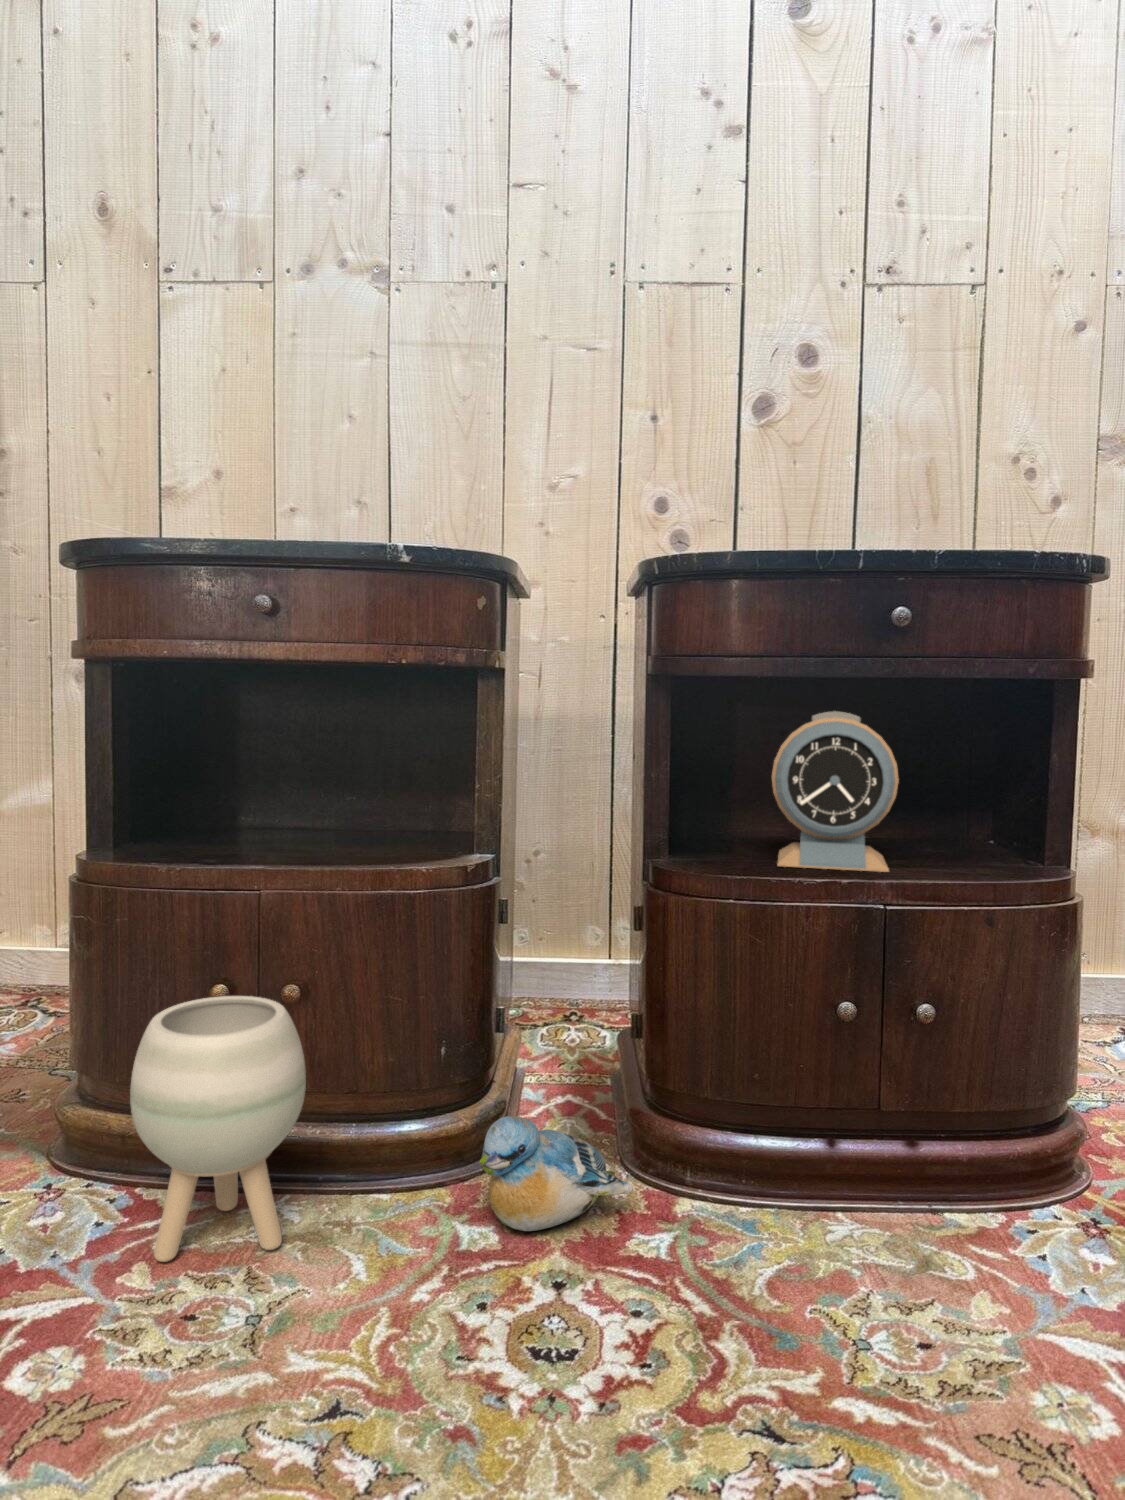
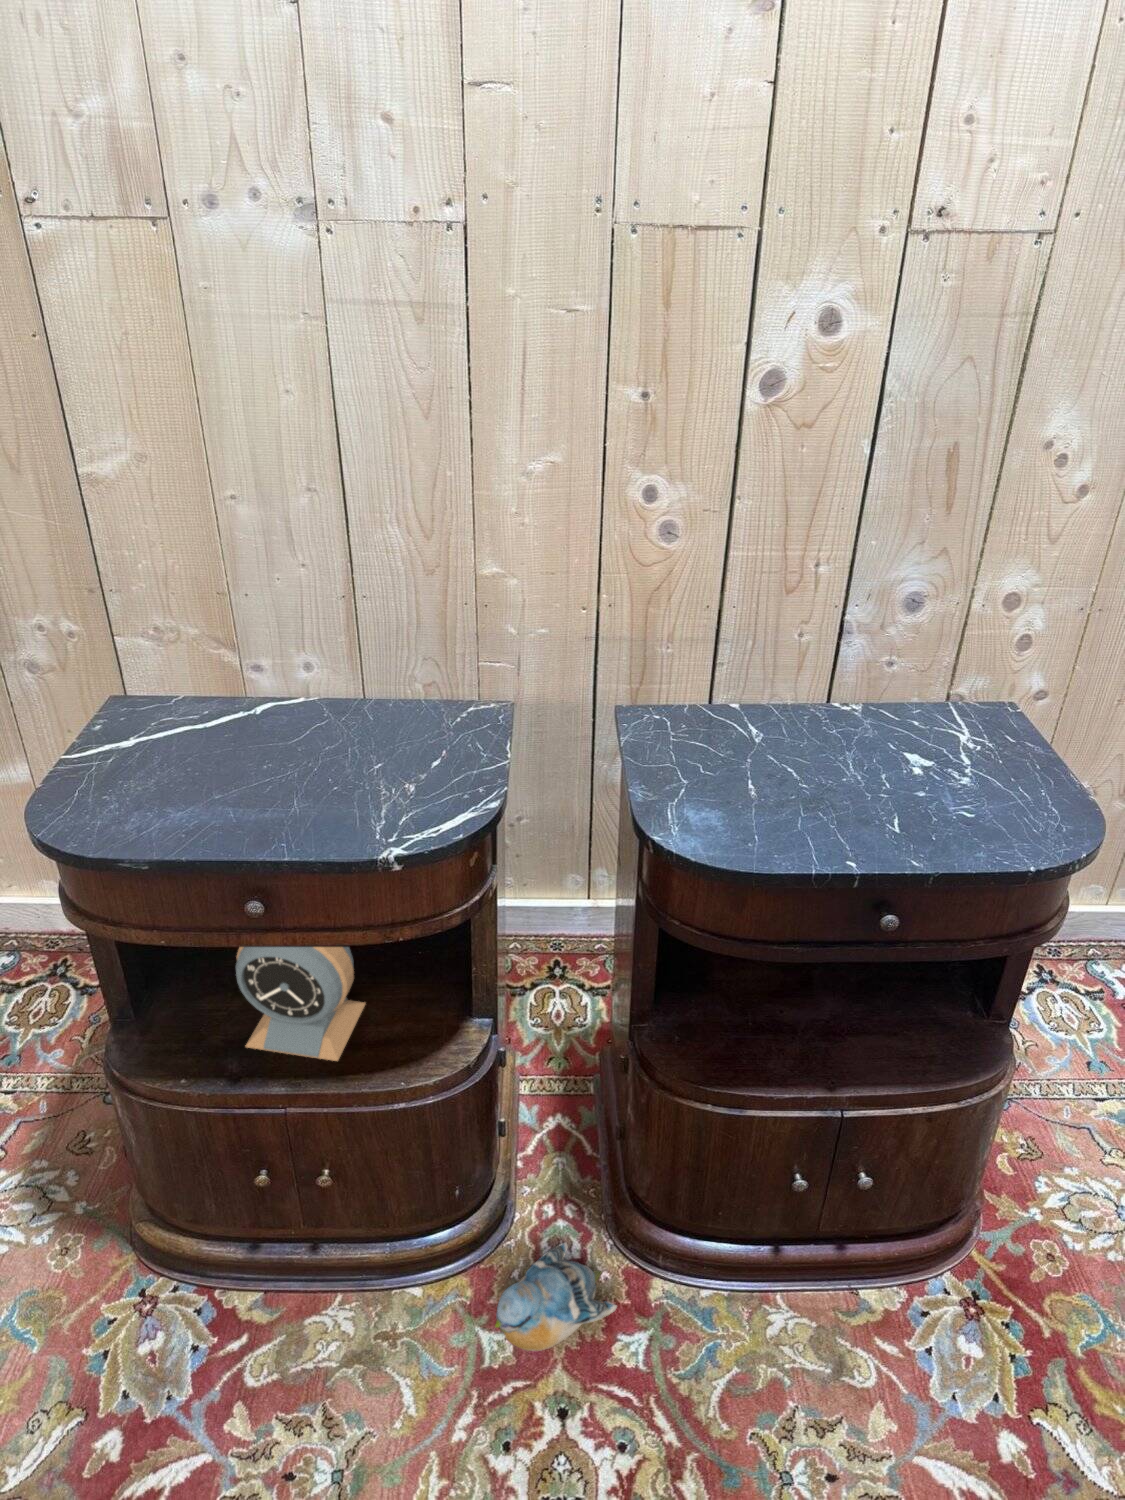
alarm clock: present [772,711,899,872] -> present [236,947,366,1061]
planter: present [130,996,306,1262] -> none [204,1213,347,1406]

